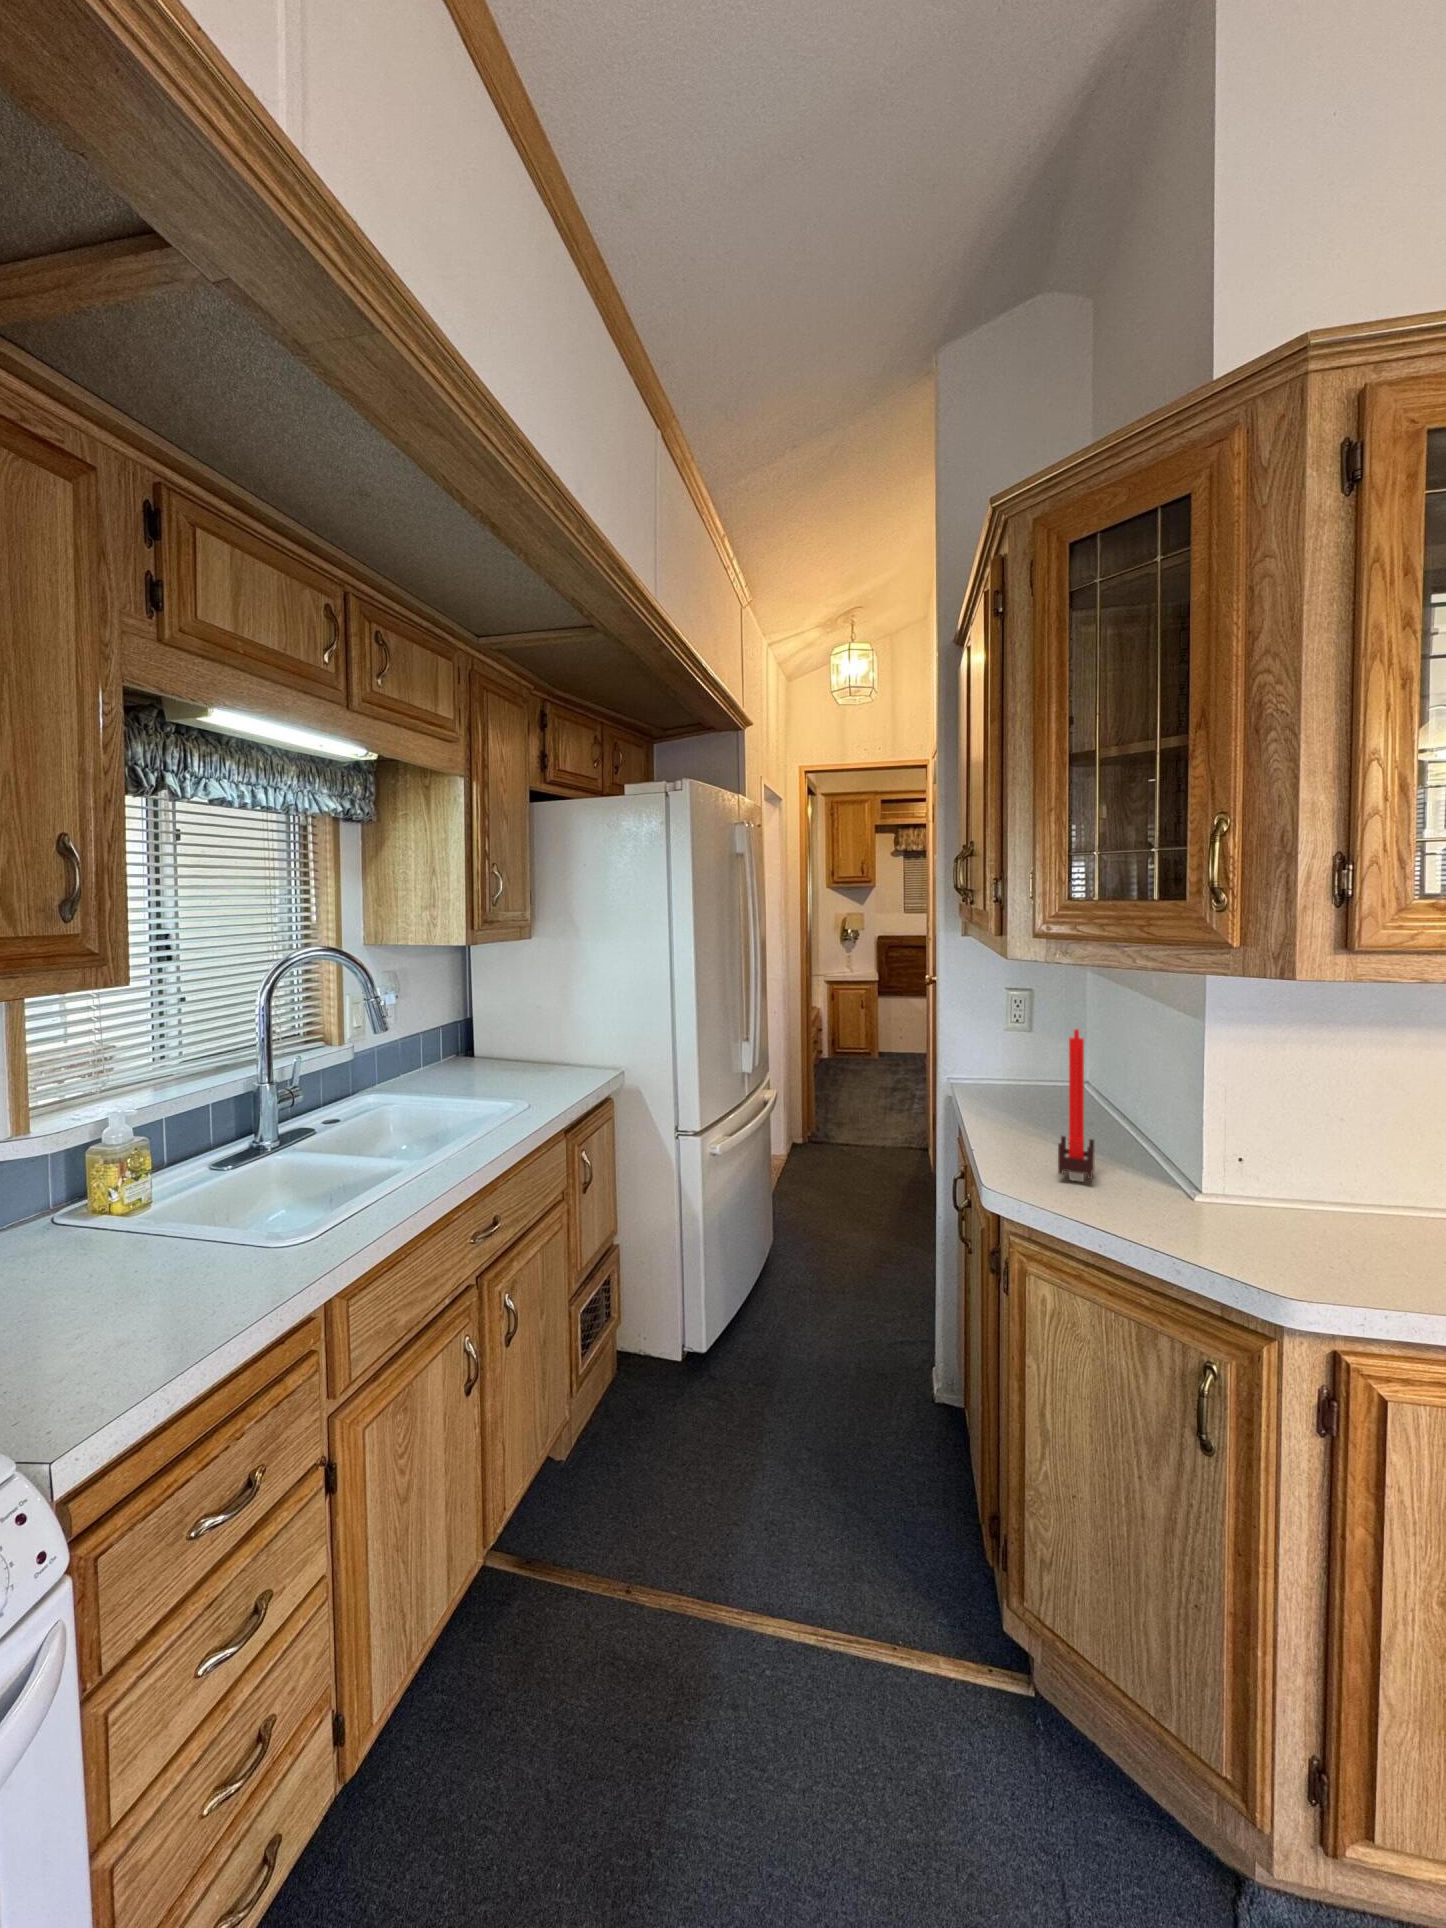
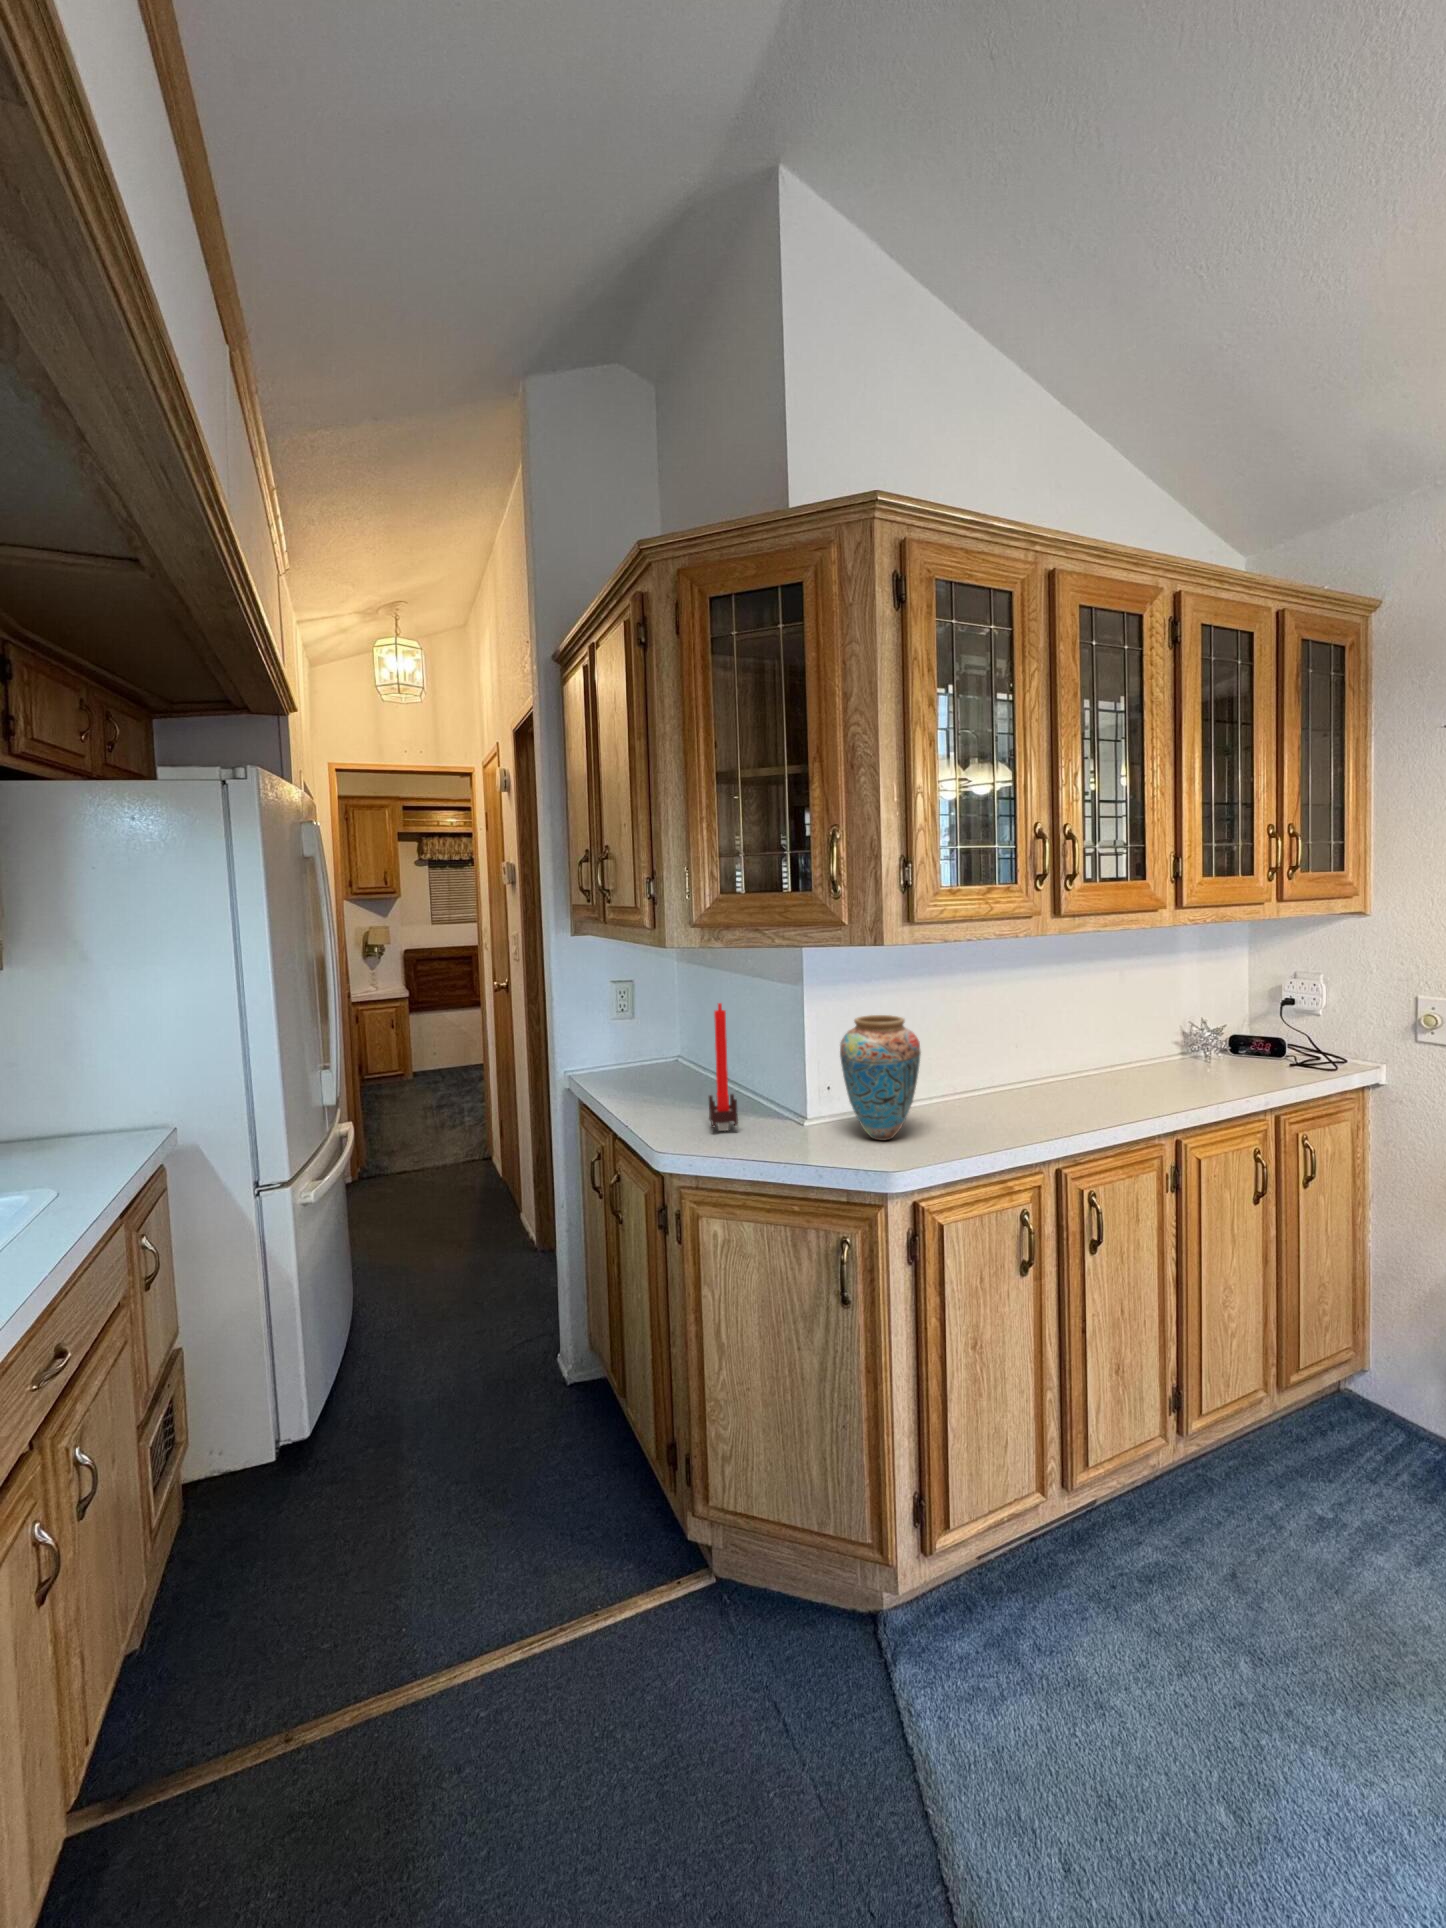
vase: none [1237,1071,1375,1249] -> present [840,1015,921,1140]

